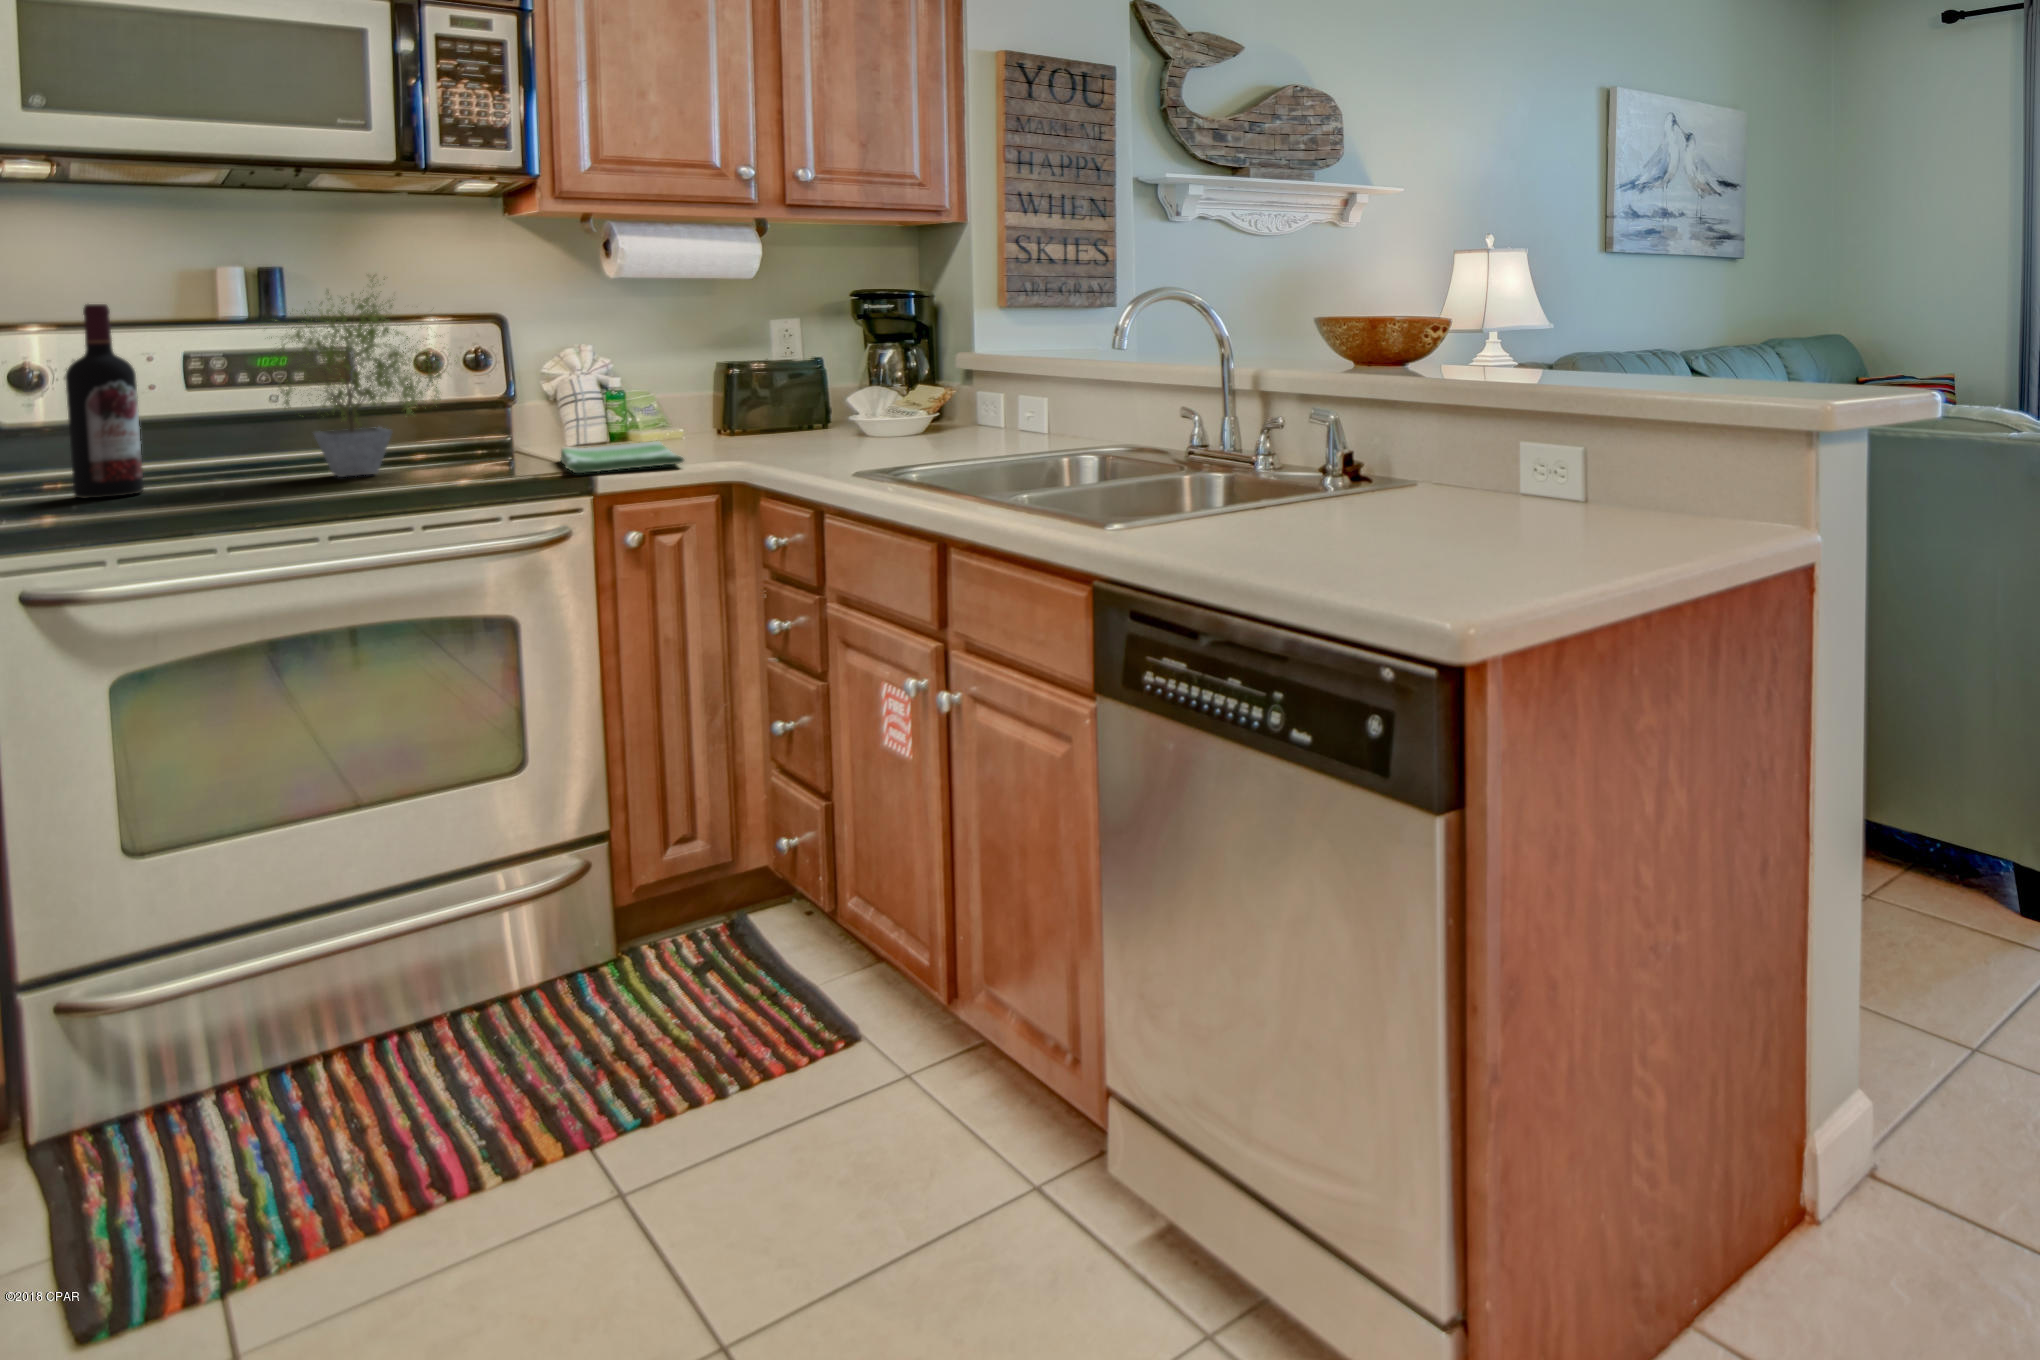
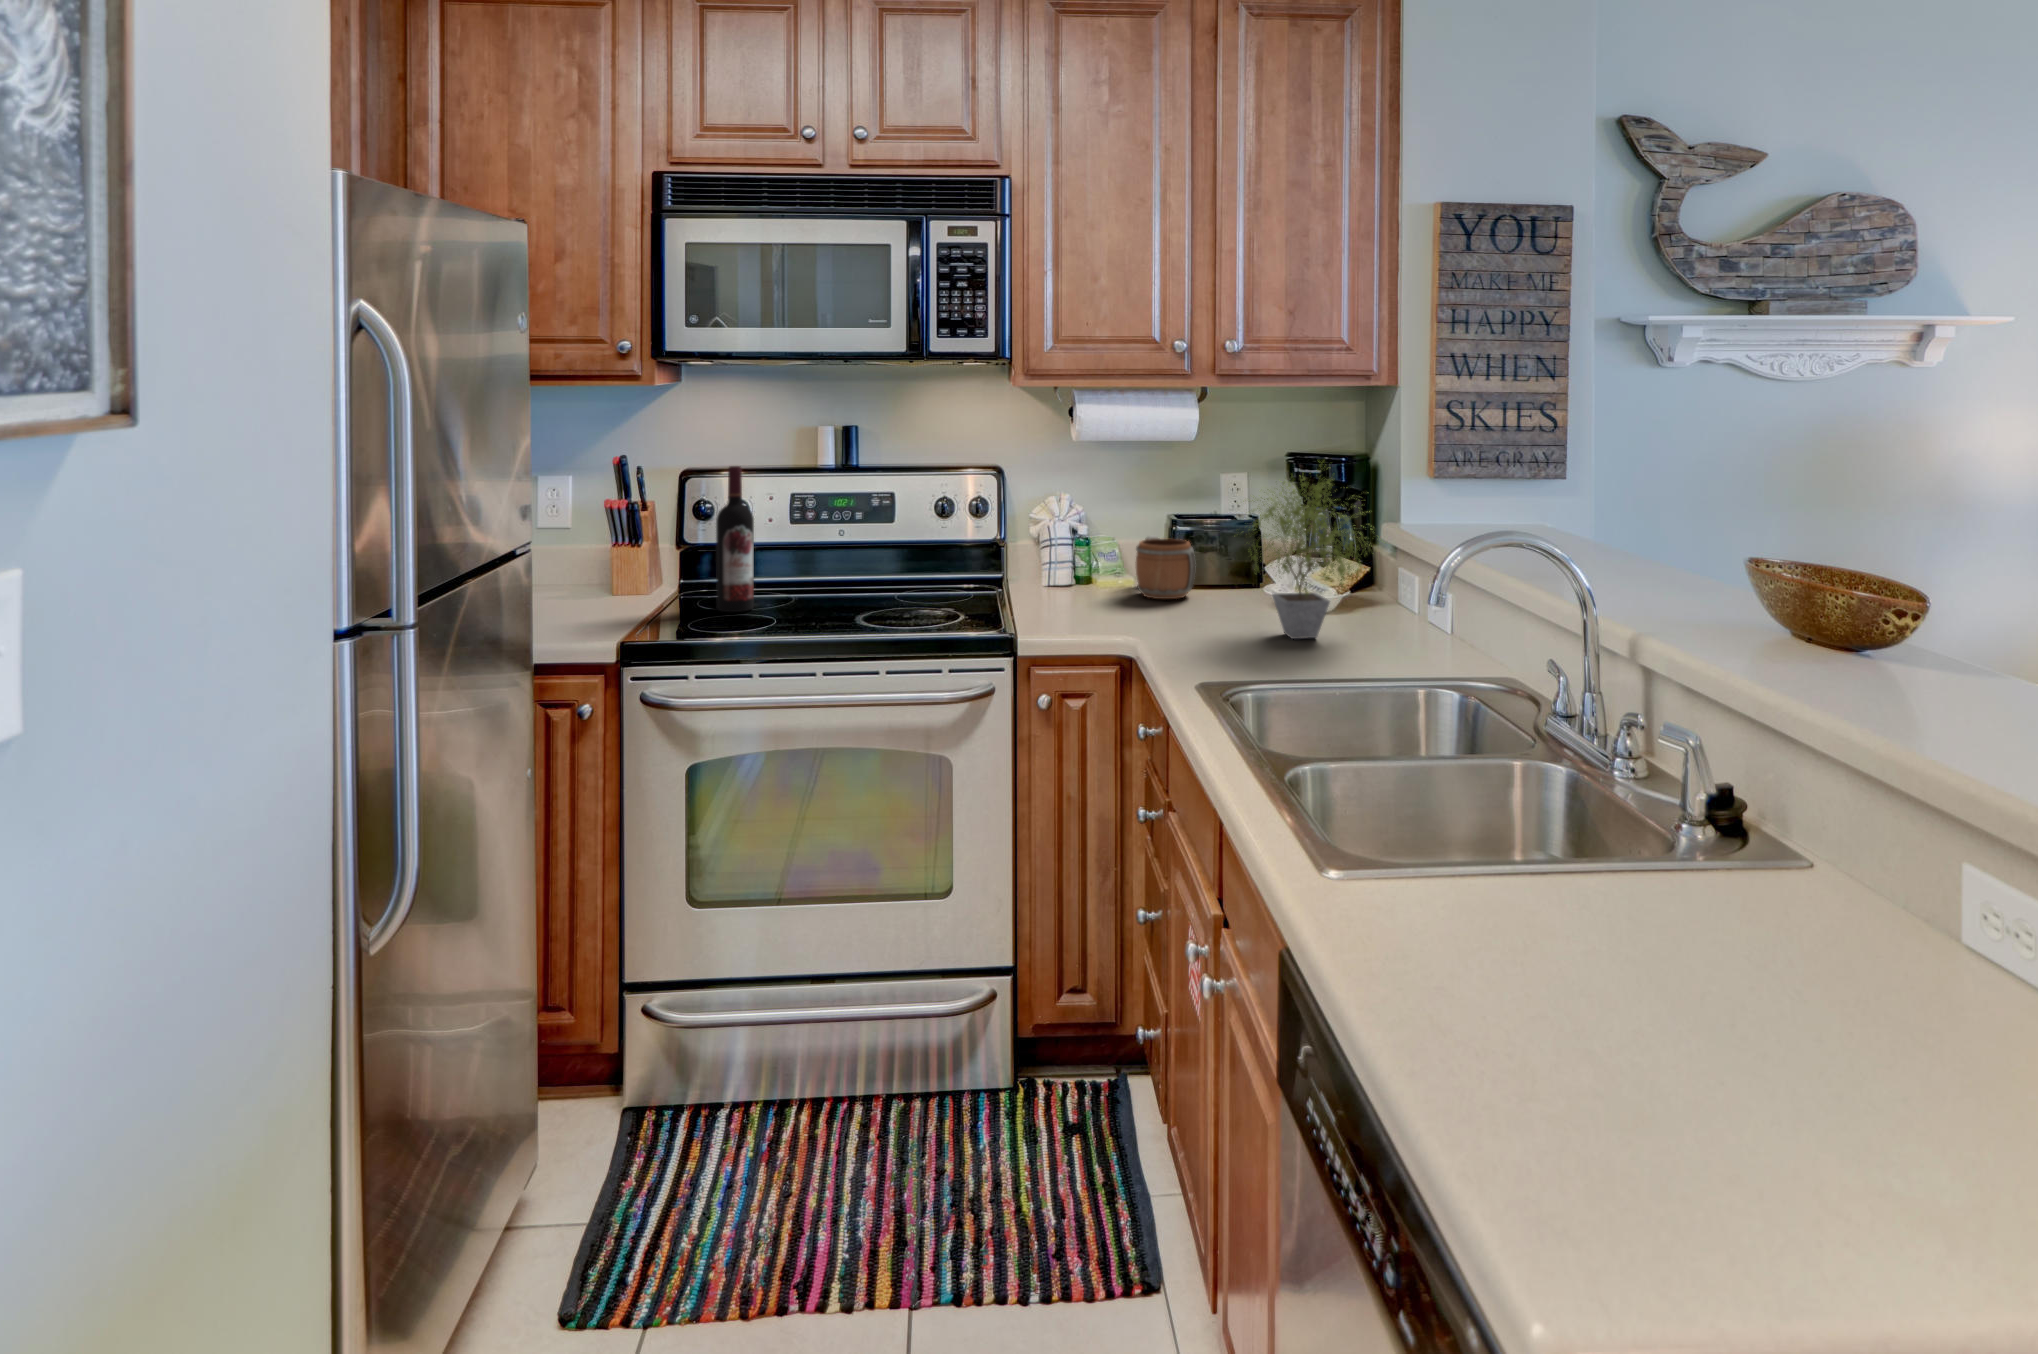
potted plant: present [268,275,445,477] -> present [1248,462,1370,639]
mug: none [693,381,766,441] -> present [1136,535,1195,599]
dish towel: present [560,441,684,473] -> none [1000,600,1095,634]

